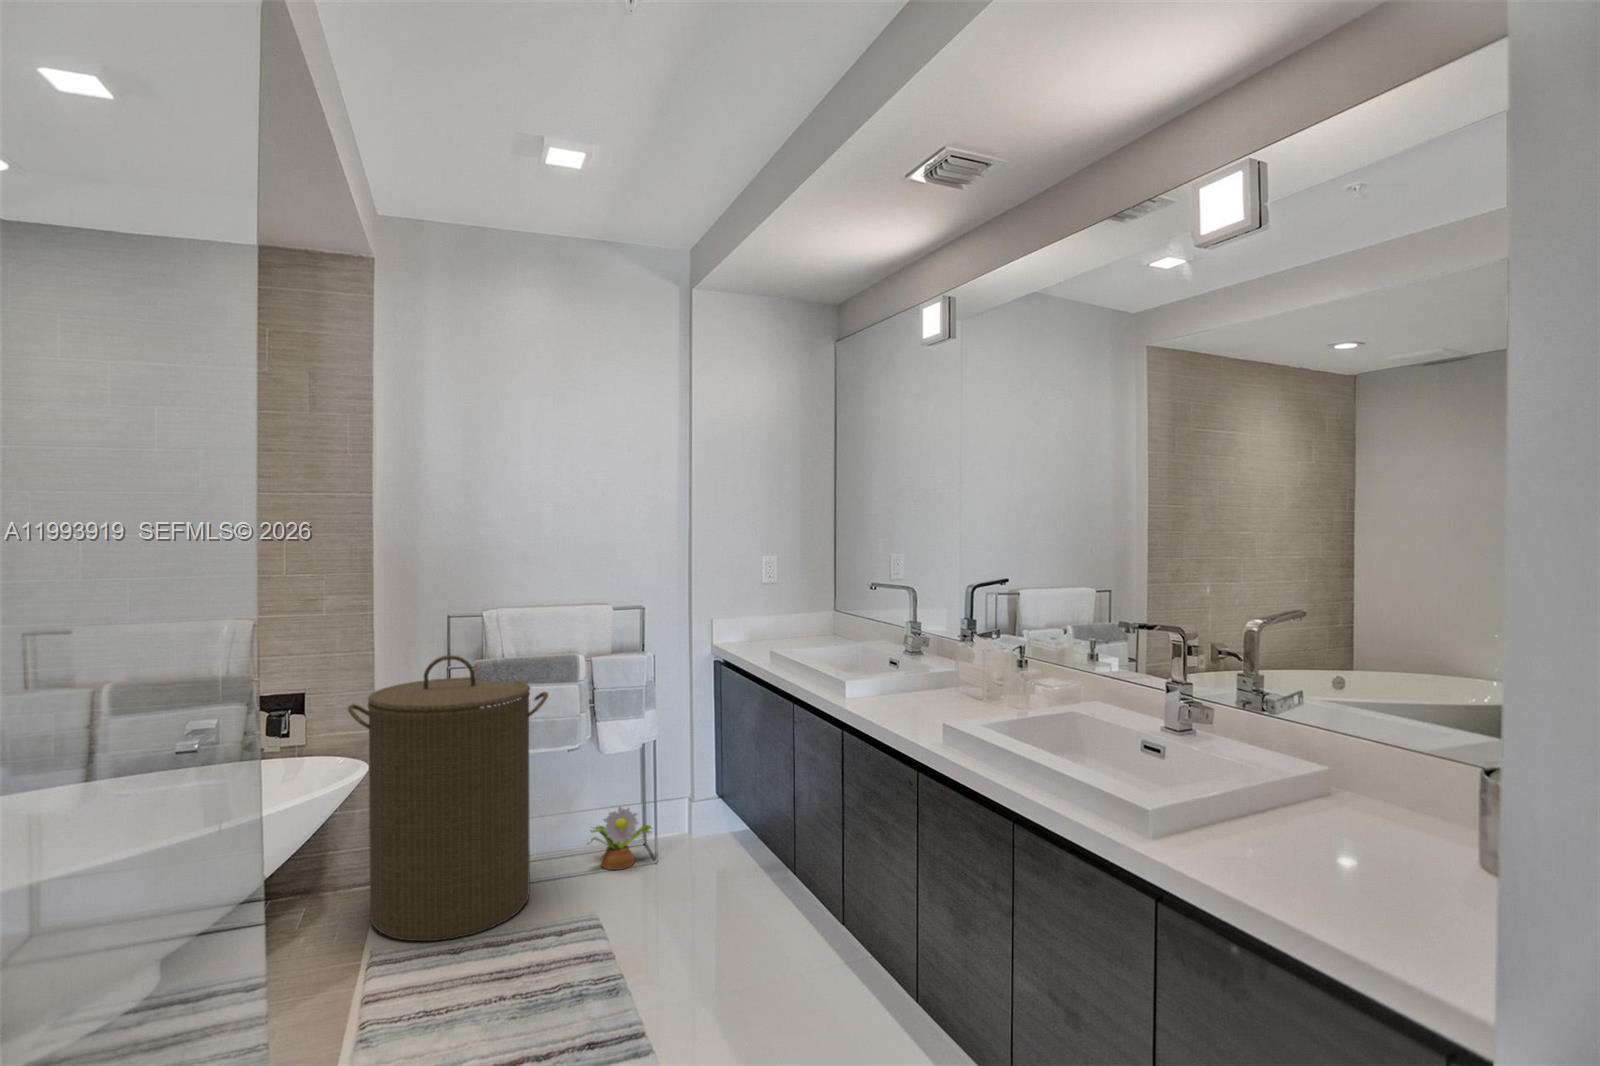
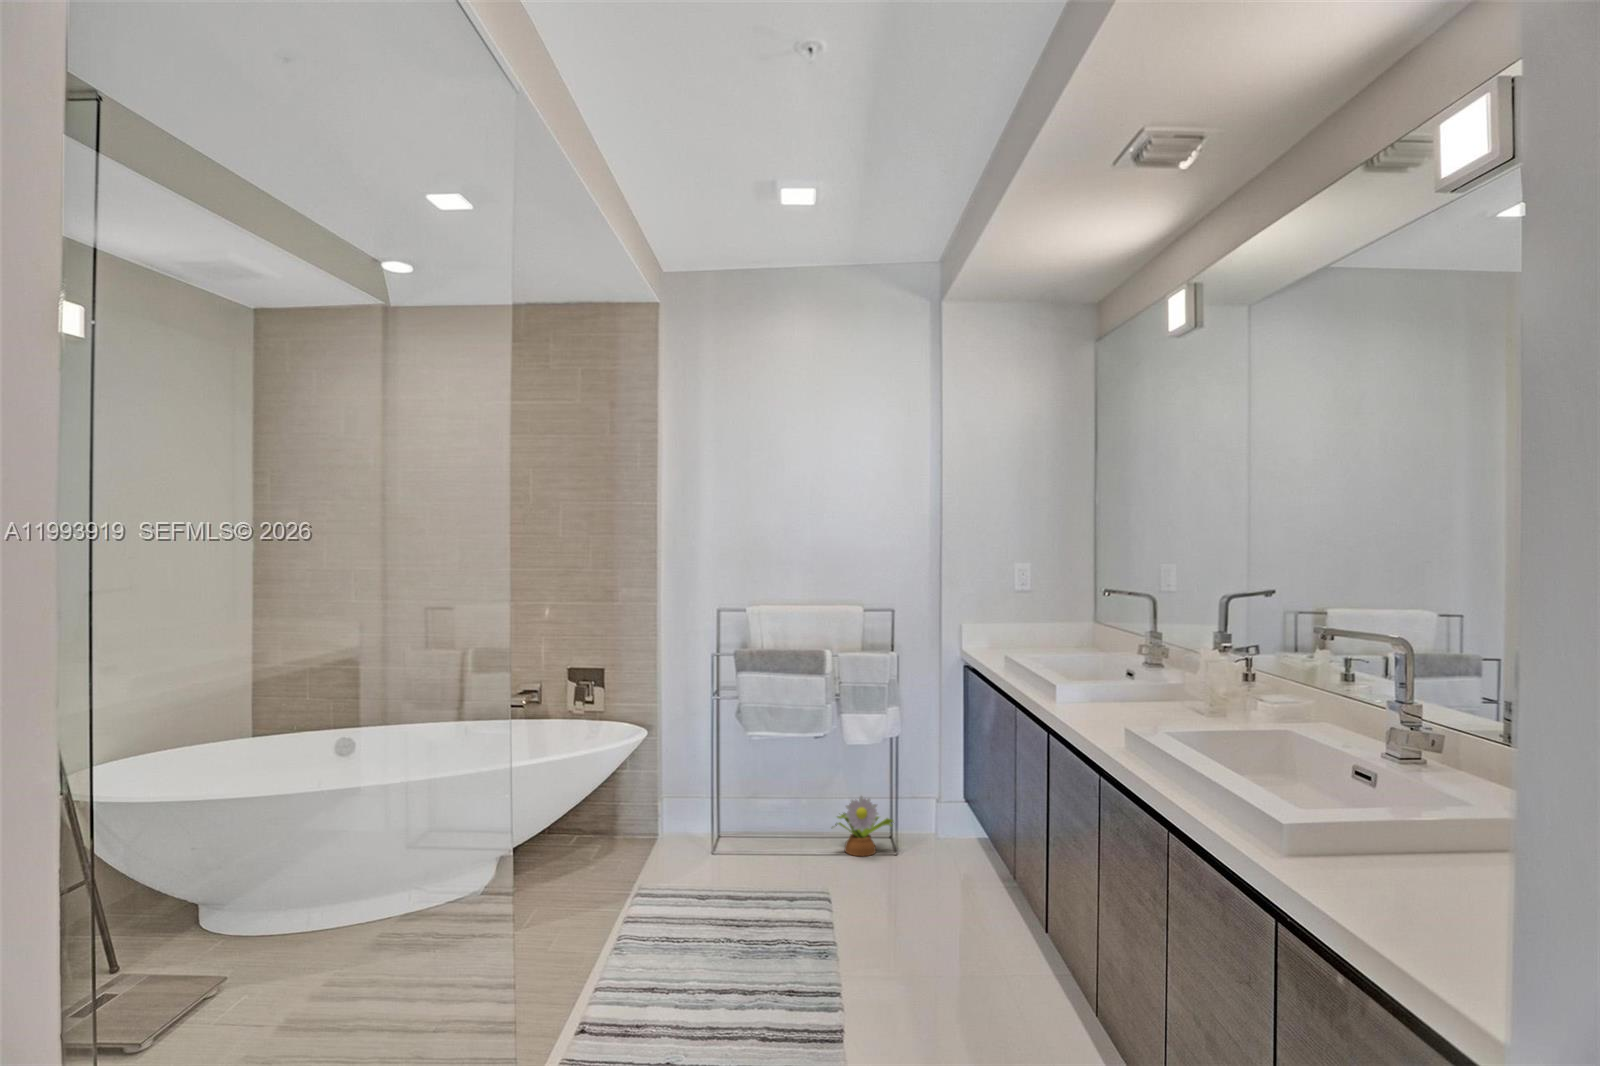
laundry hamper: present [348,655,548,941] -> none [632,641,796,889]

